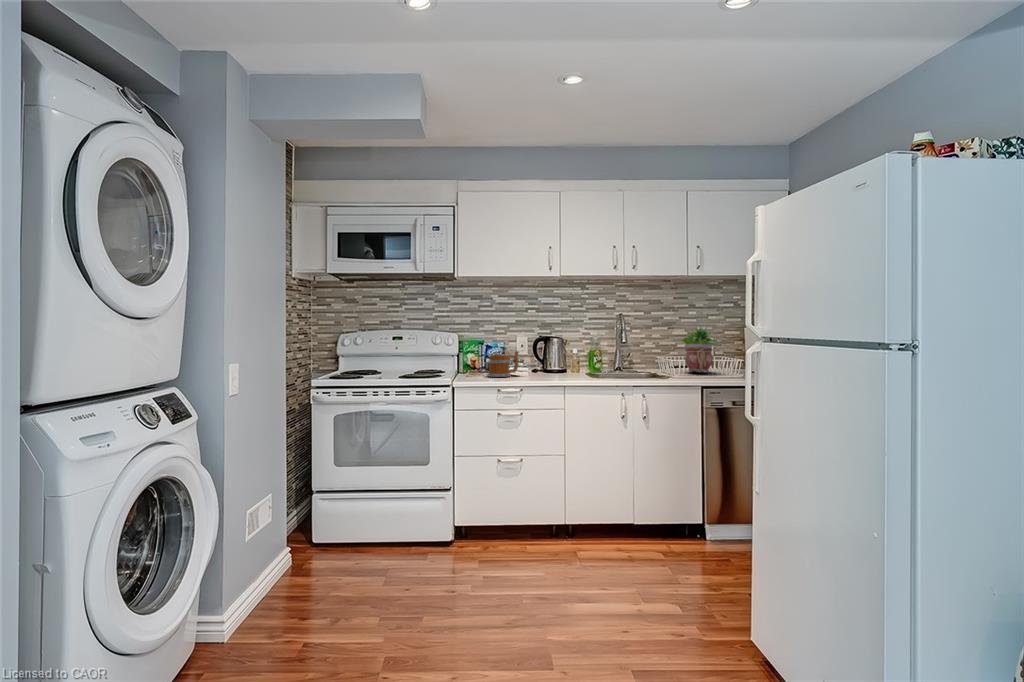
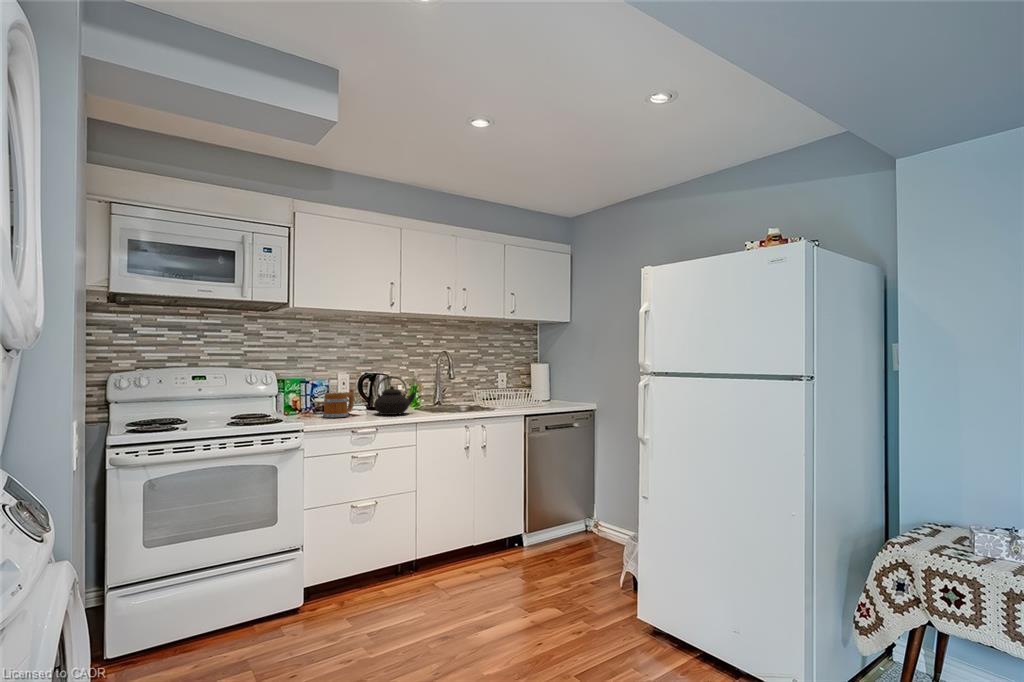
potted plant: present [680,326,719,372] -> none [487,361,522,403]
teapot: none [534,340,577,378] -> present [374,376,415,415]

